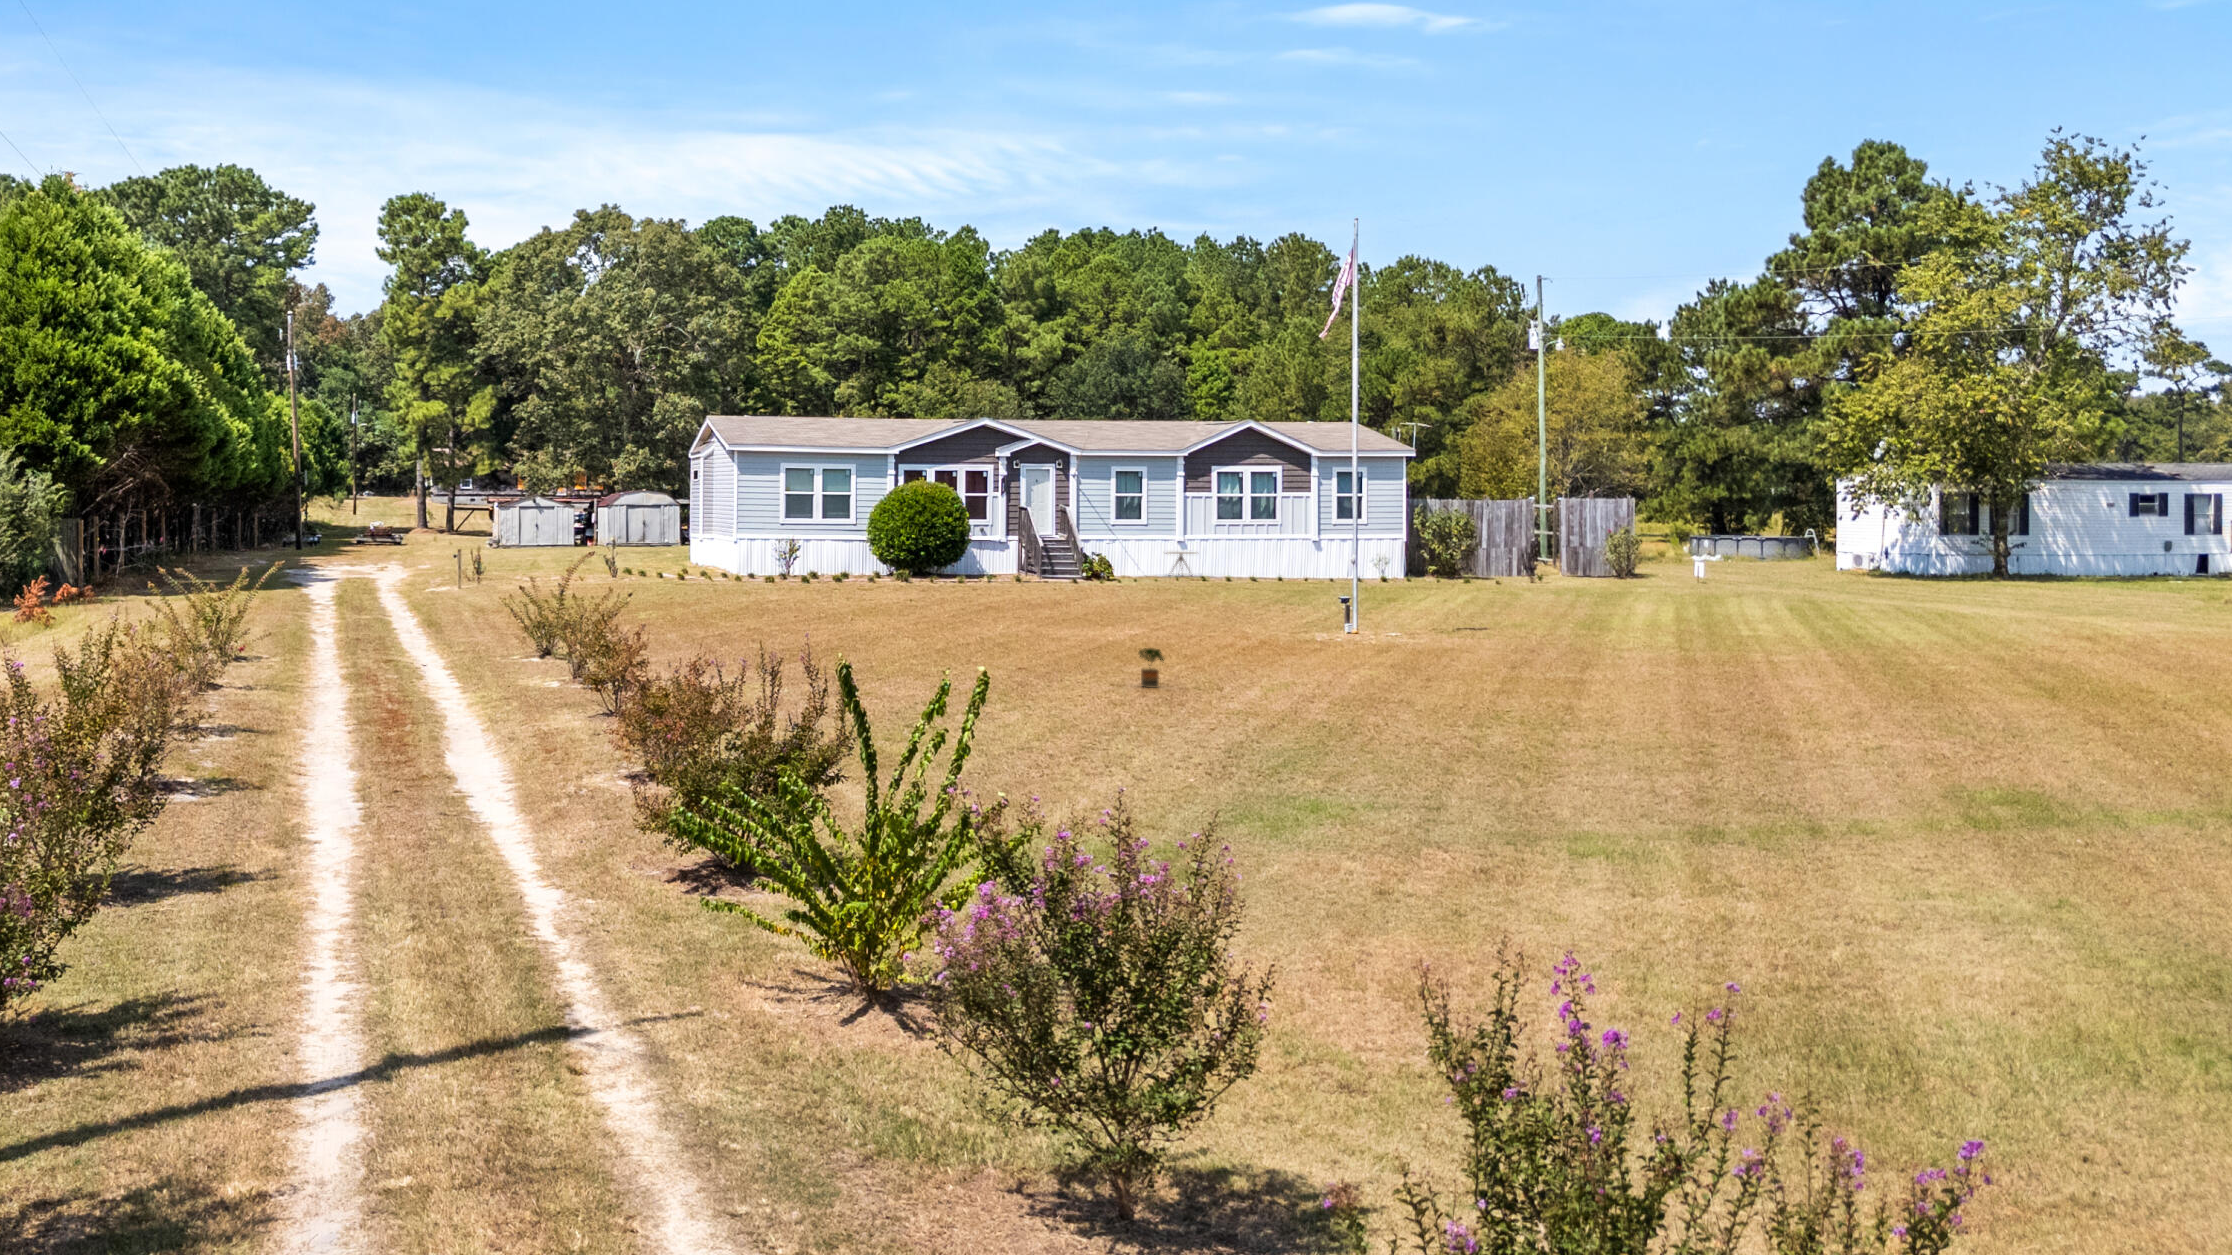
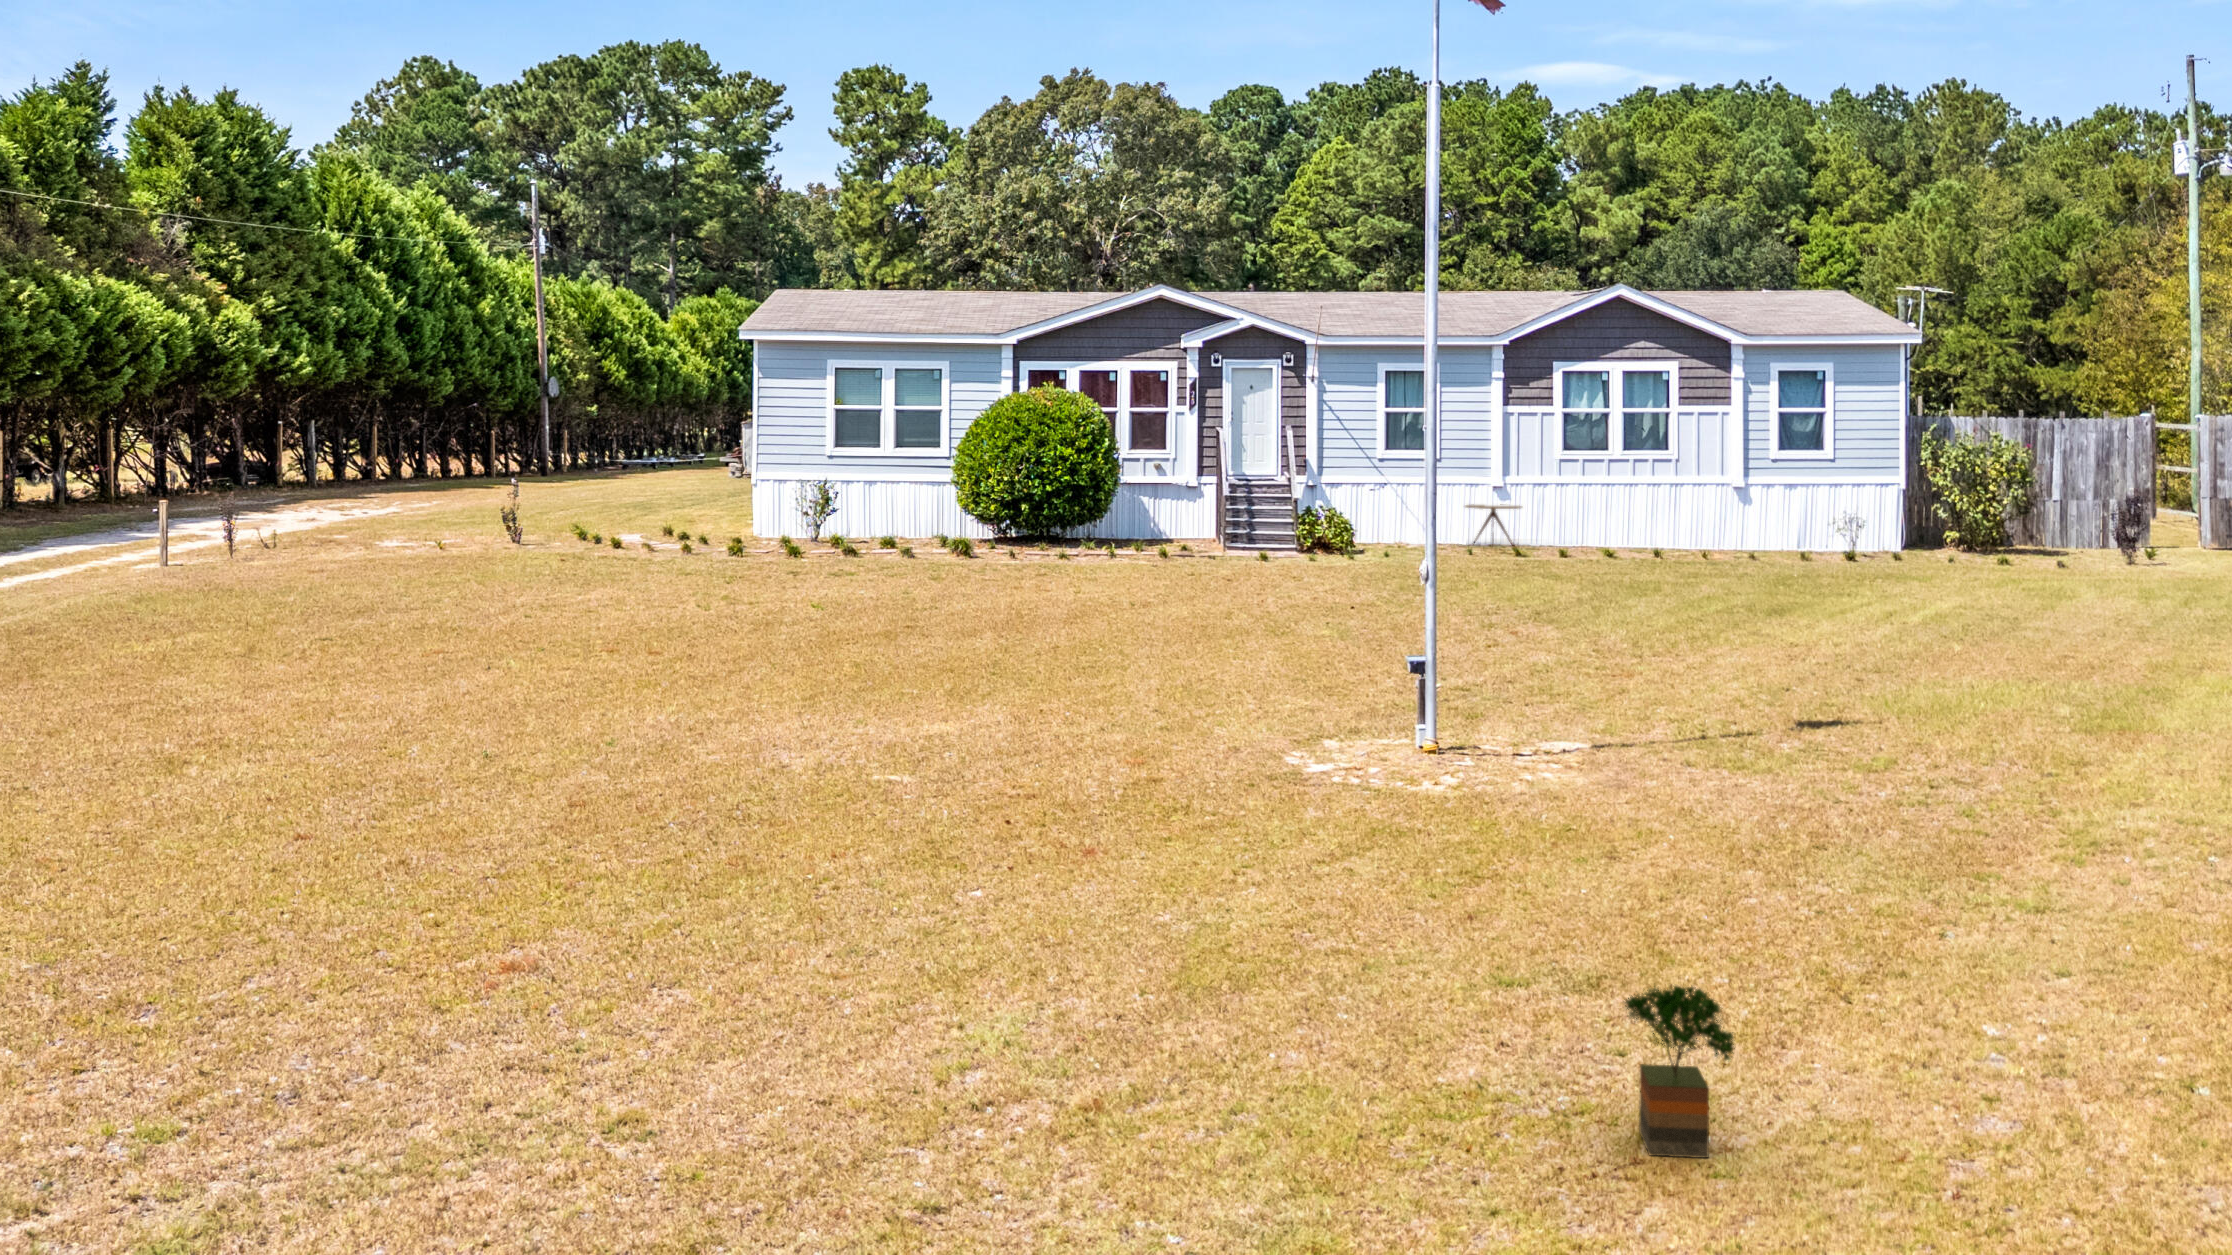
potted tree: present [1139,648,1164,688] -> present [1625,986,1735,1158]

